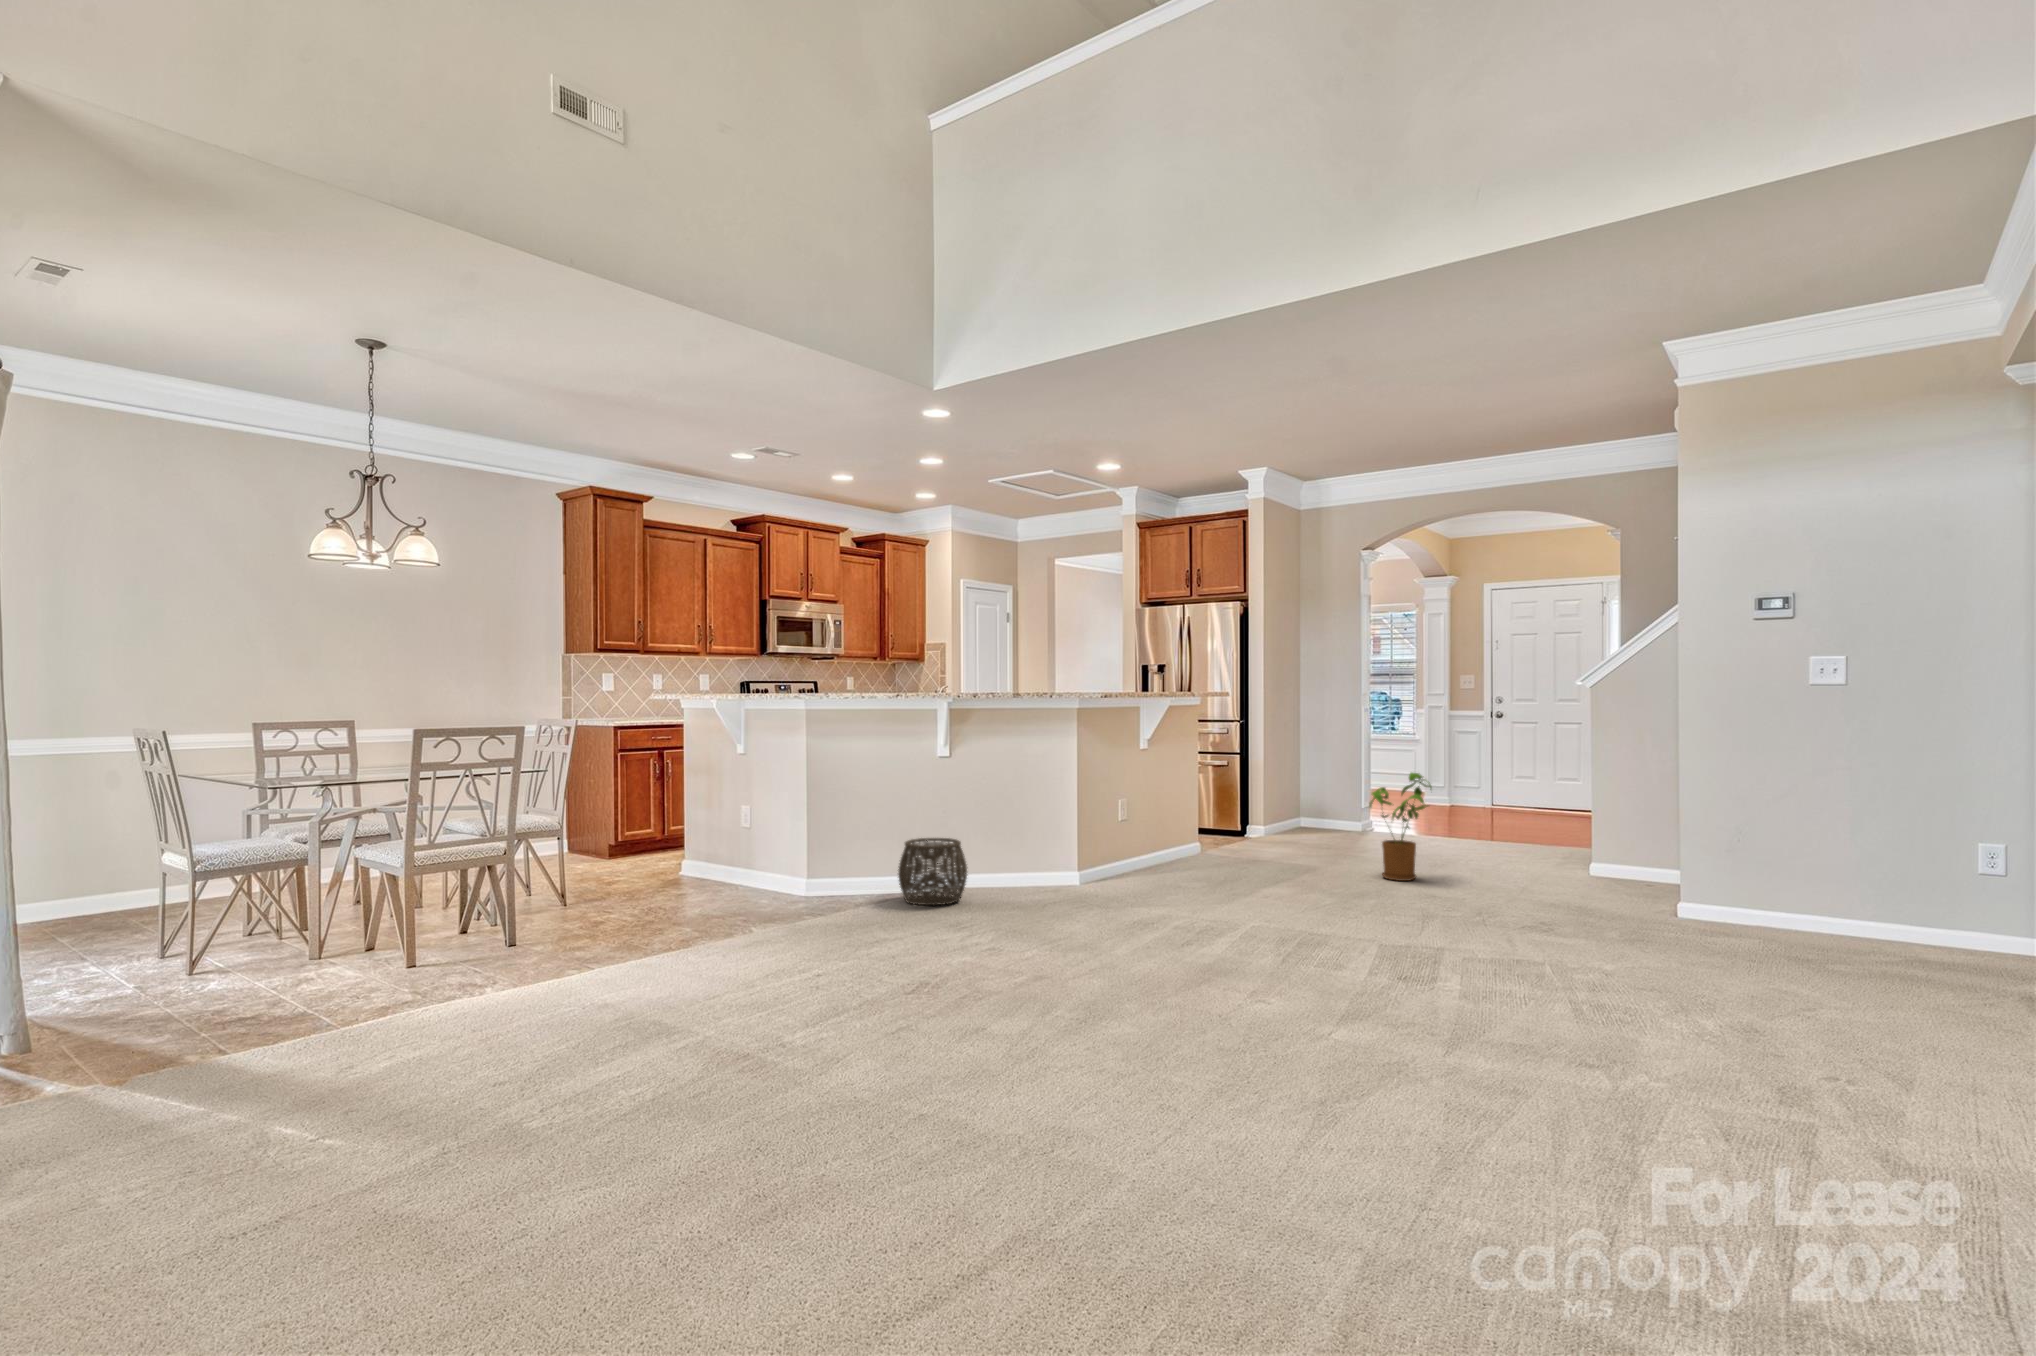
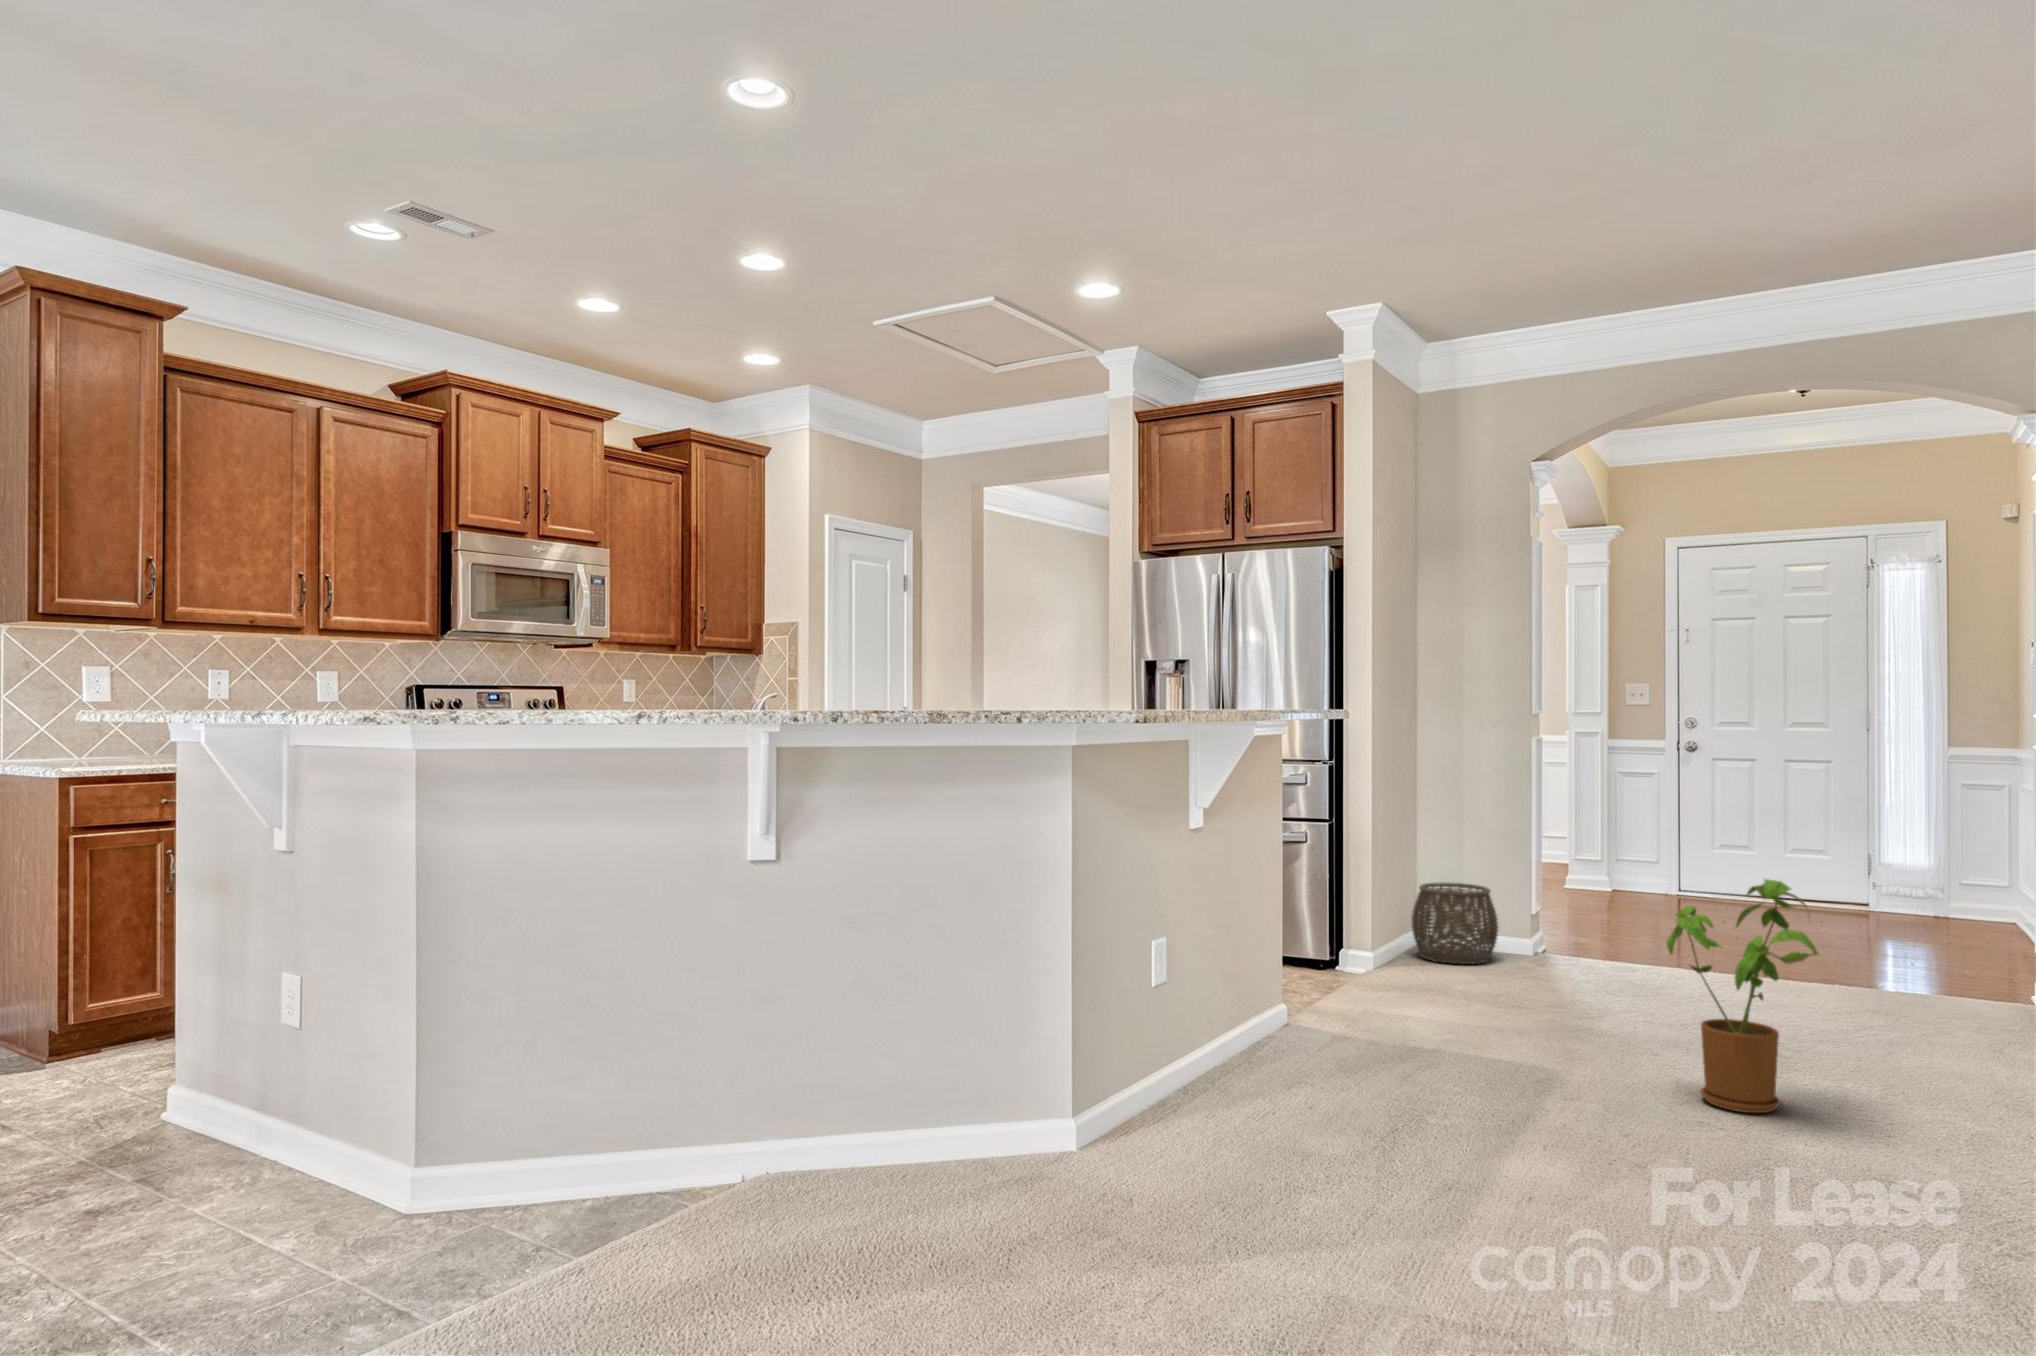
woven basket: present [898,838,967,906] -> present [1412,883,1498,964]

